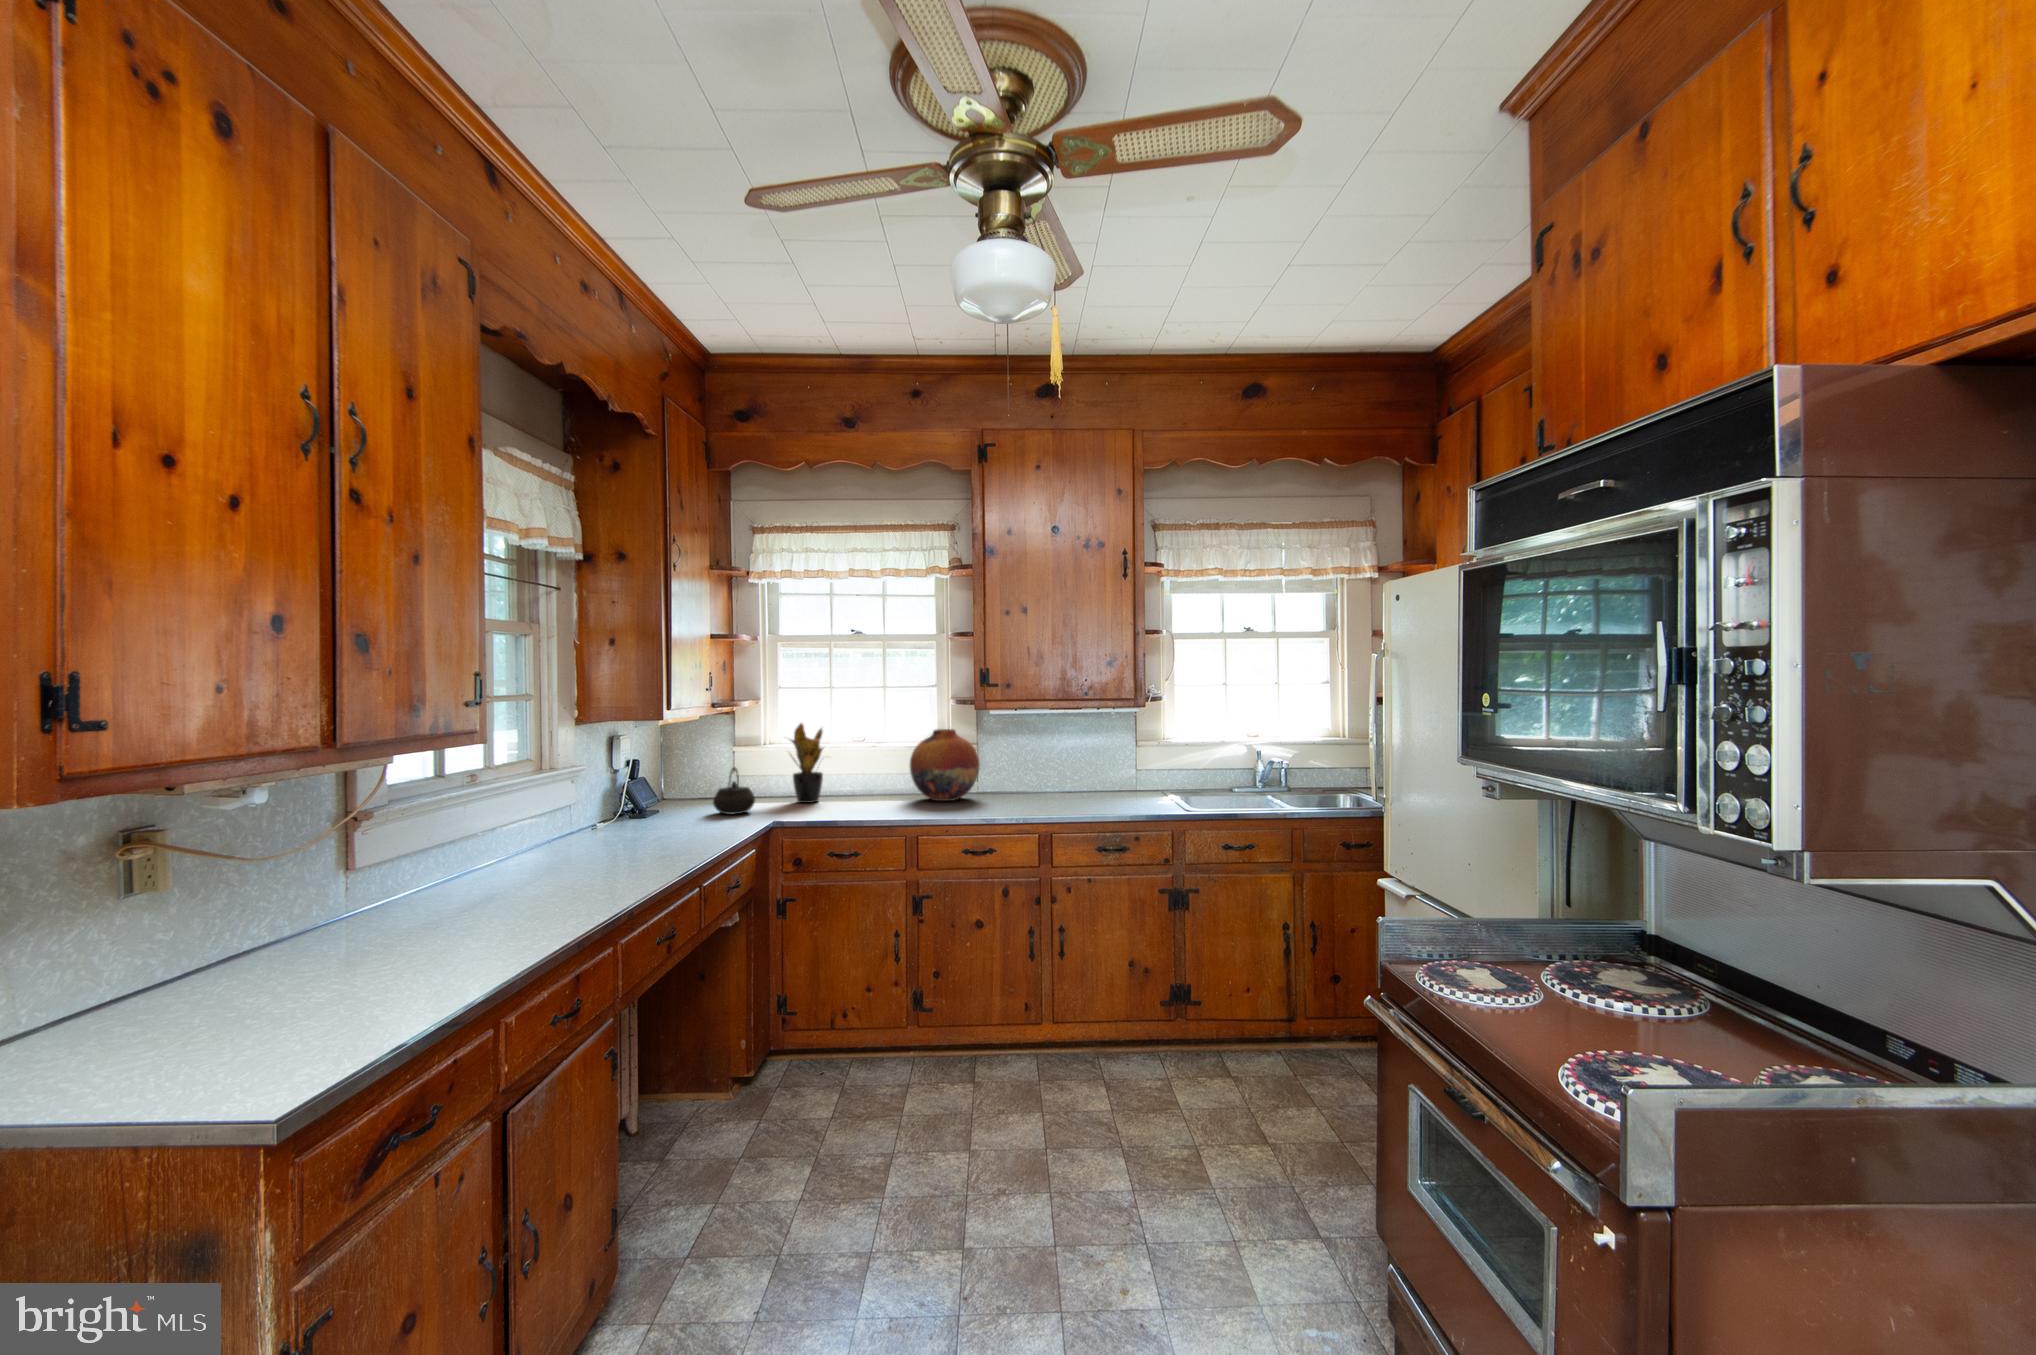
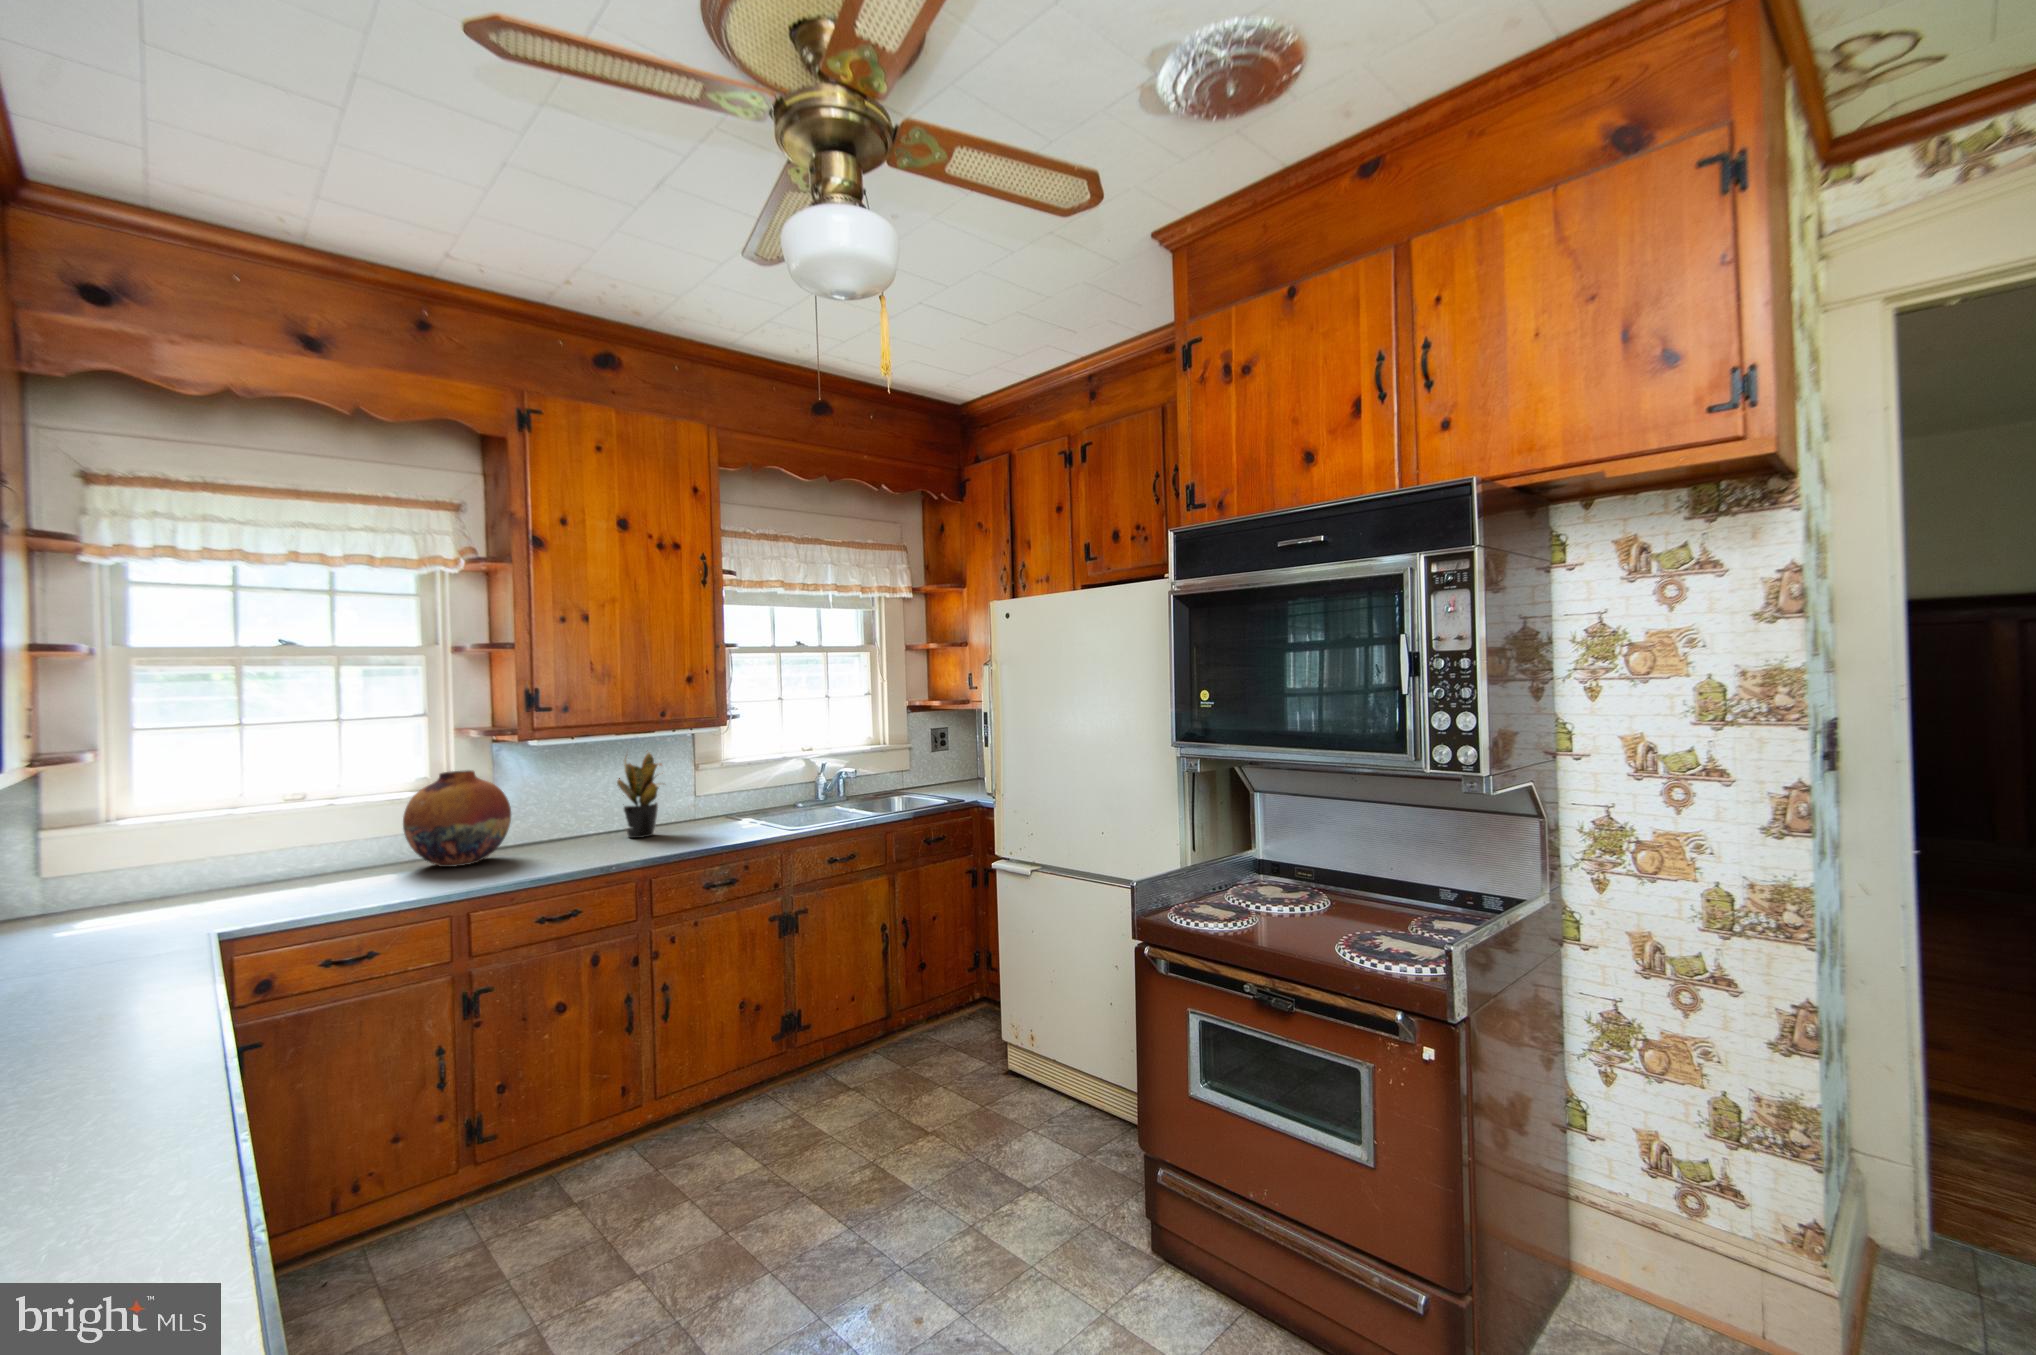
potted plant: present [790,723,823,803] -> present [617,753,662,838]
kettle: present [713,768,755,814] -> none [50,861,146,941]

